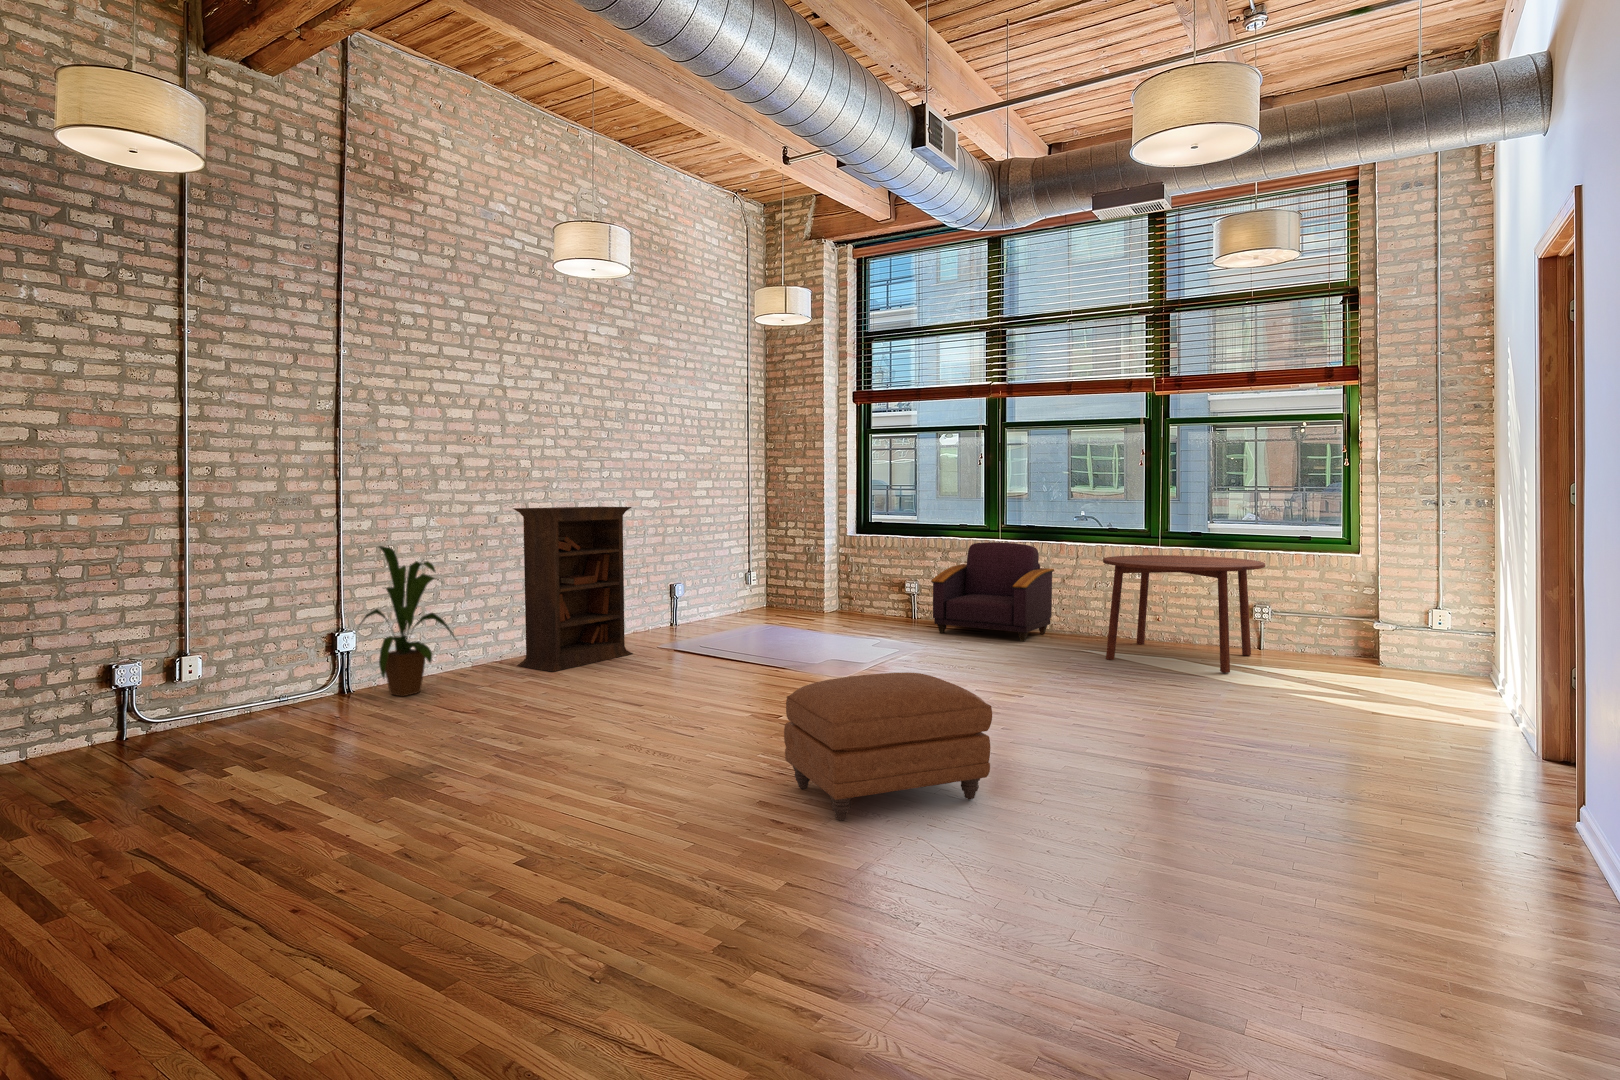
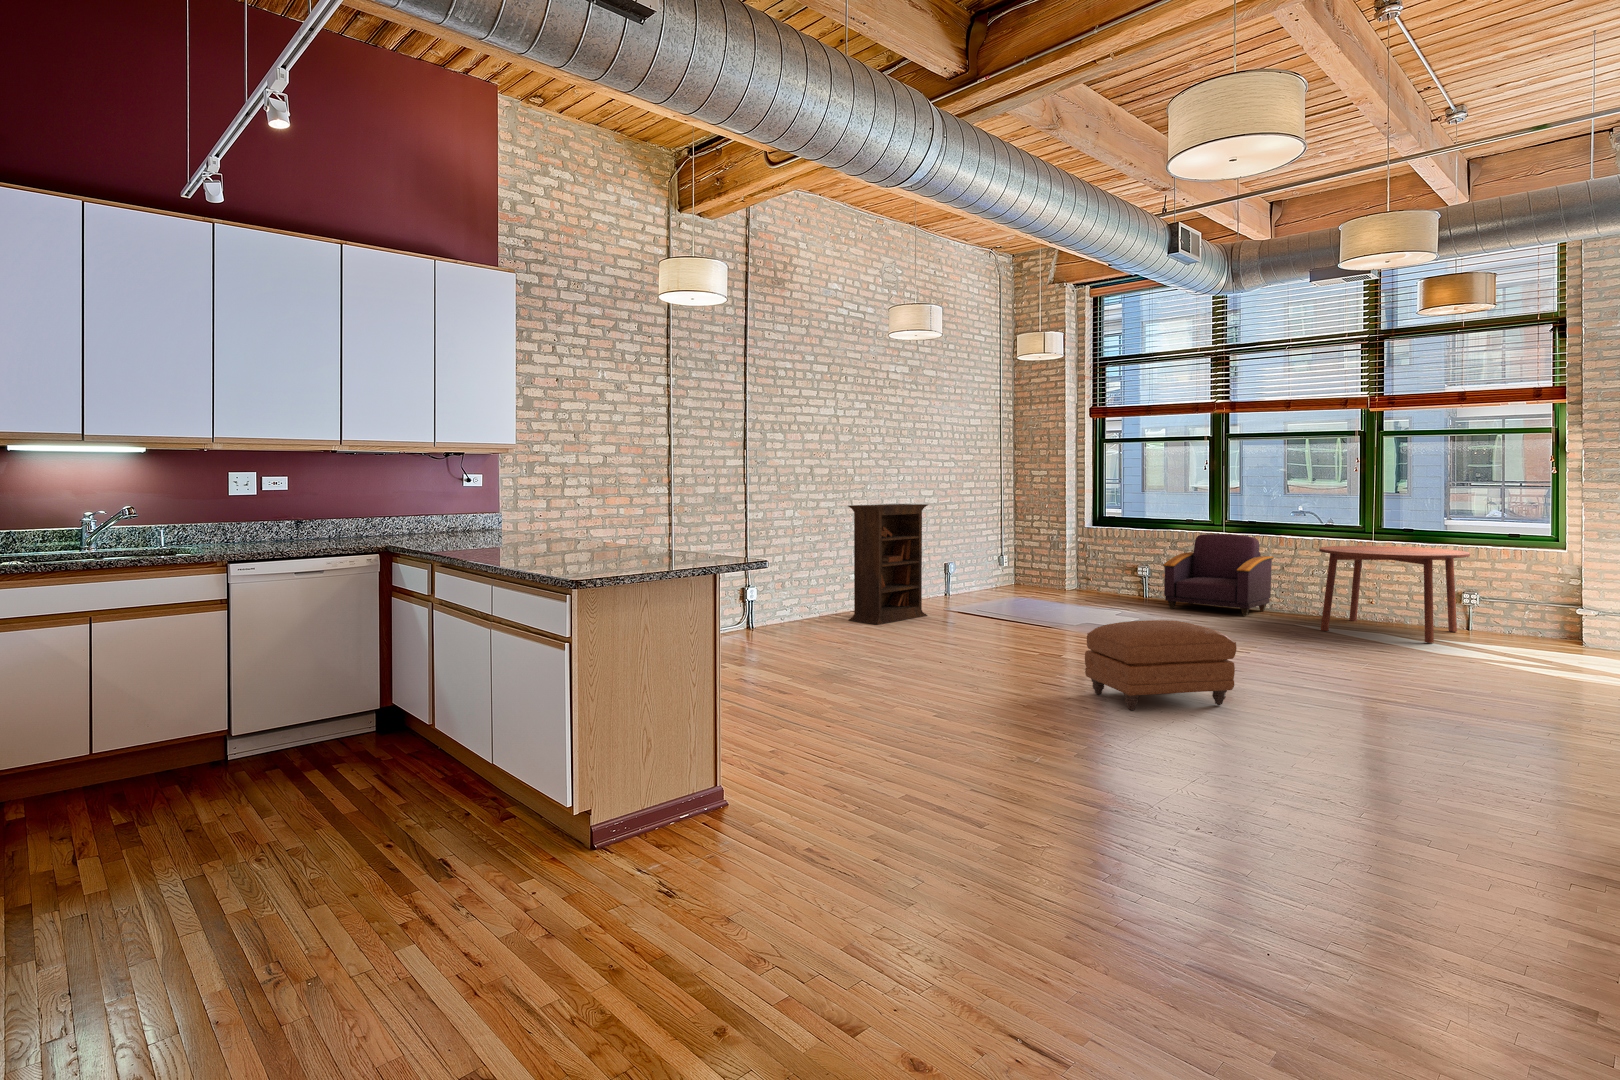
house plant: present [360,546,454,696] -> none [753,532,825,636]

